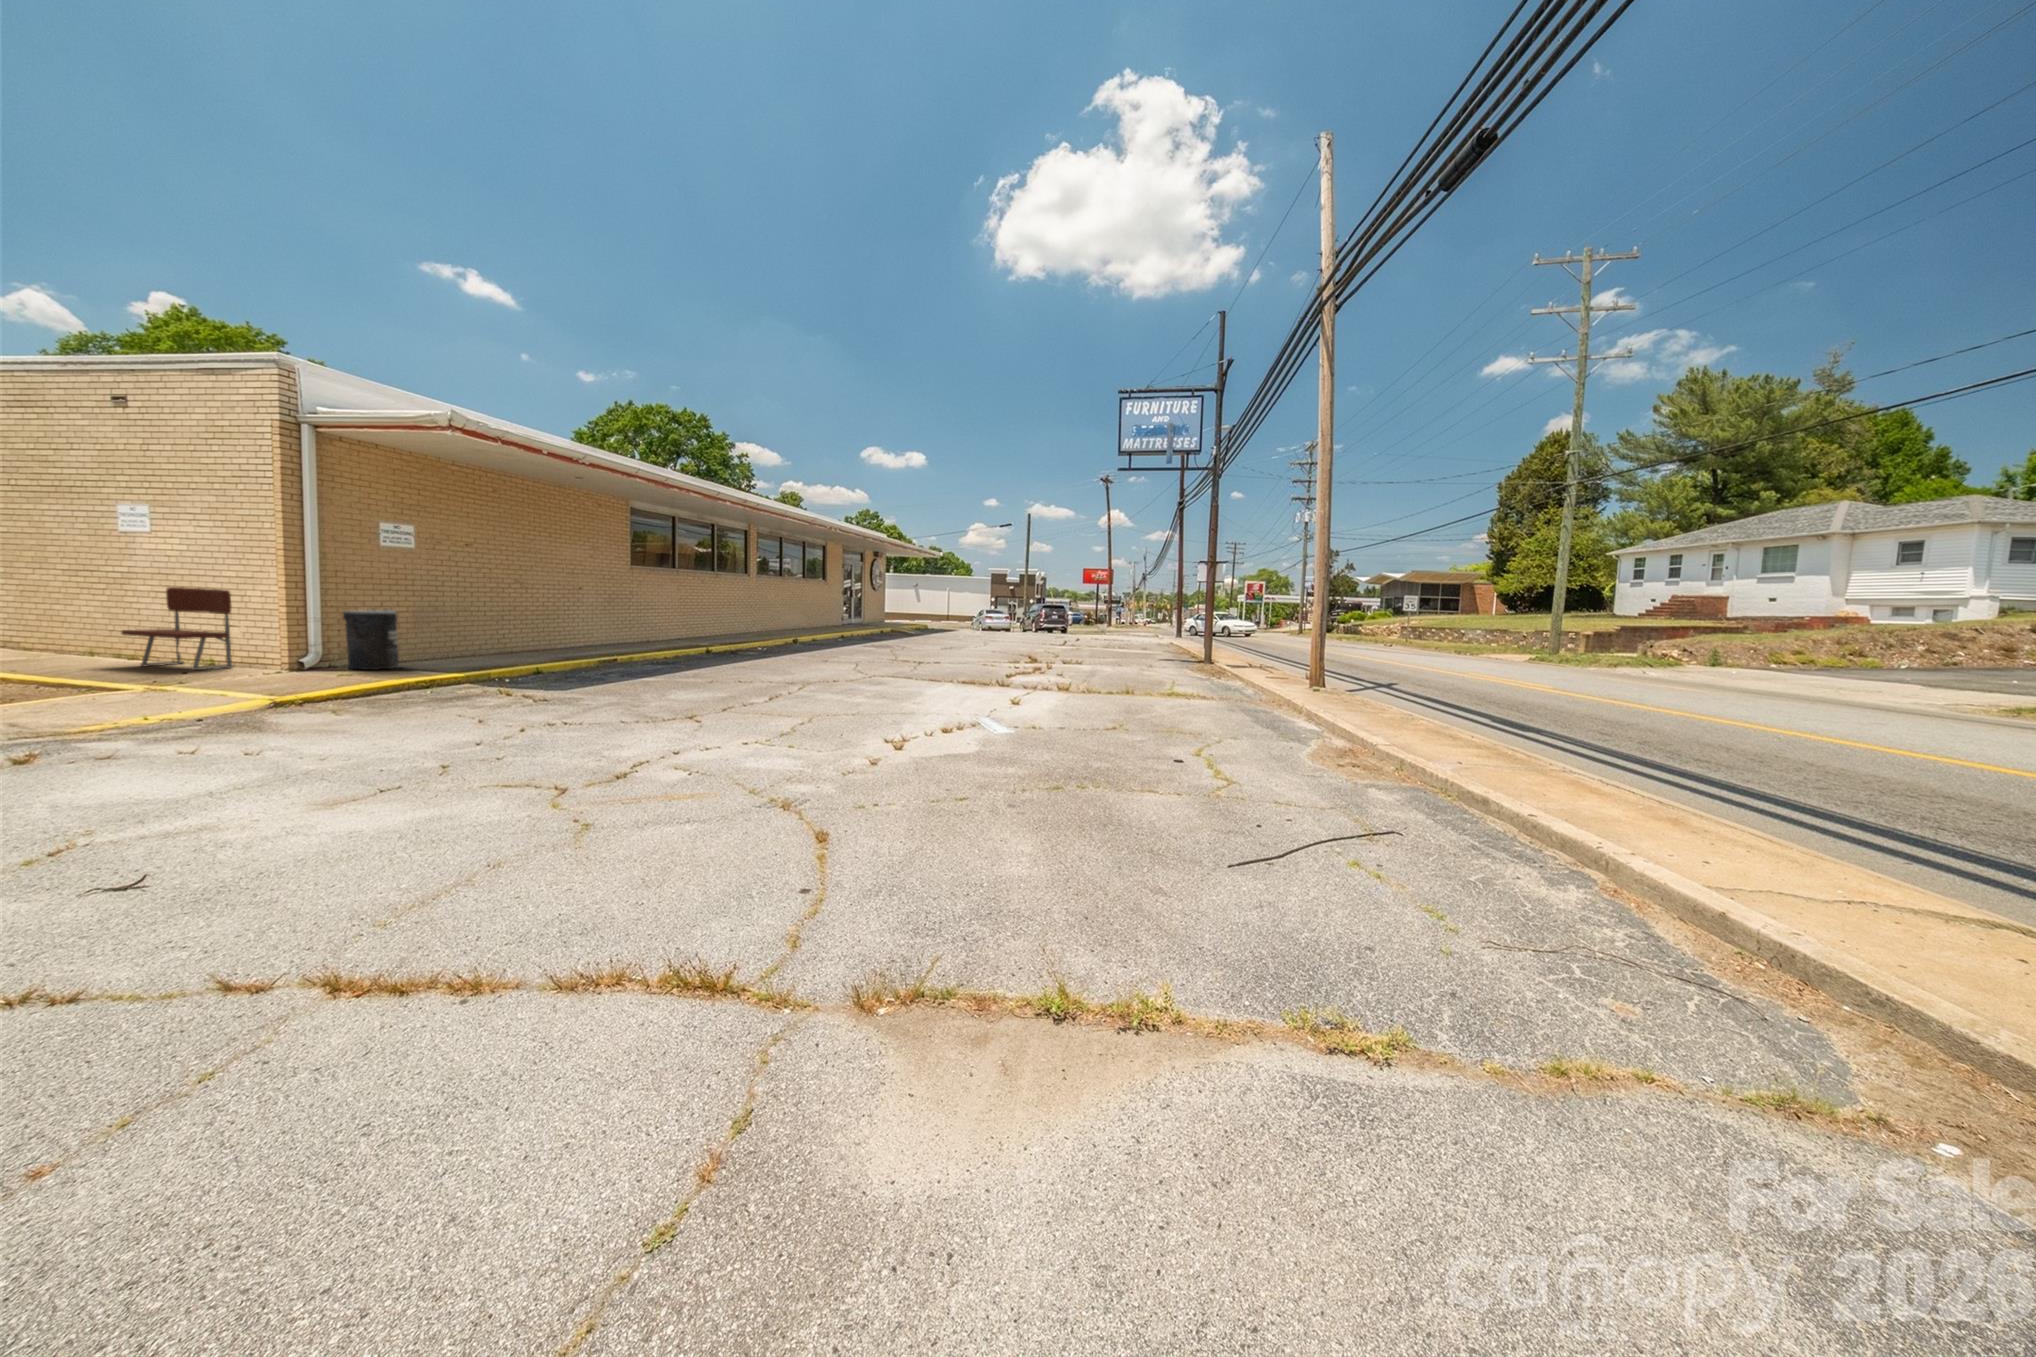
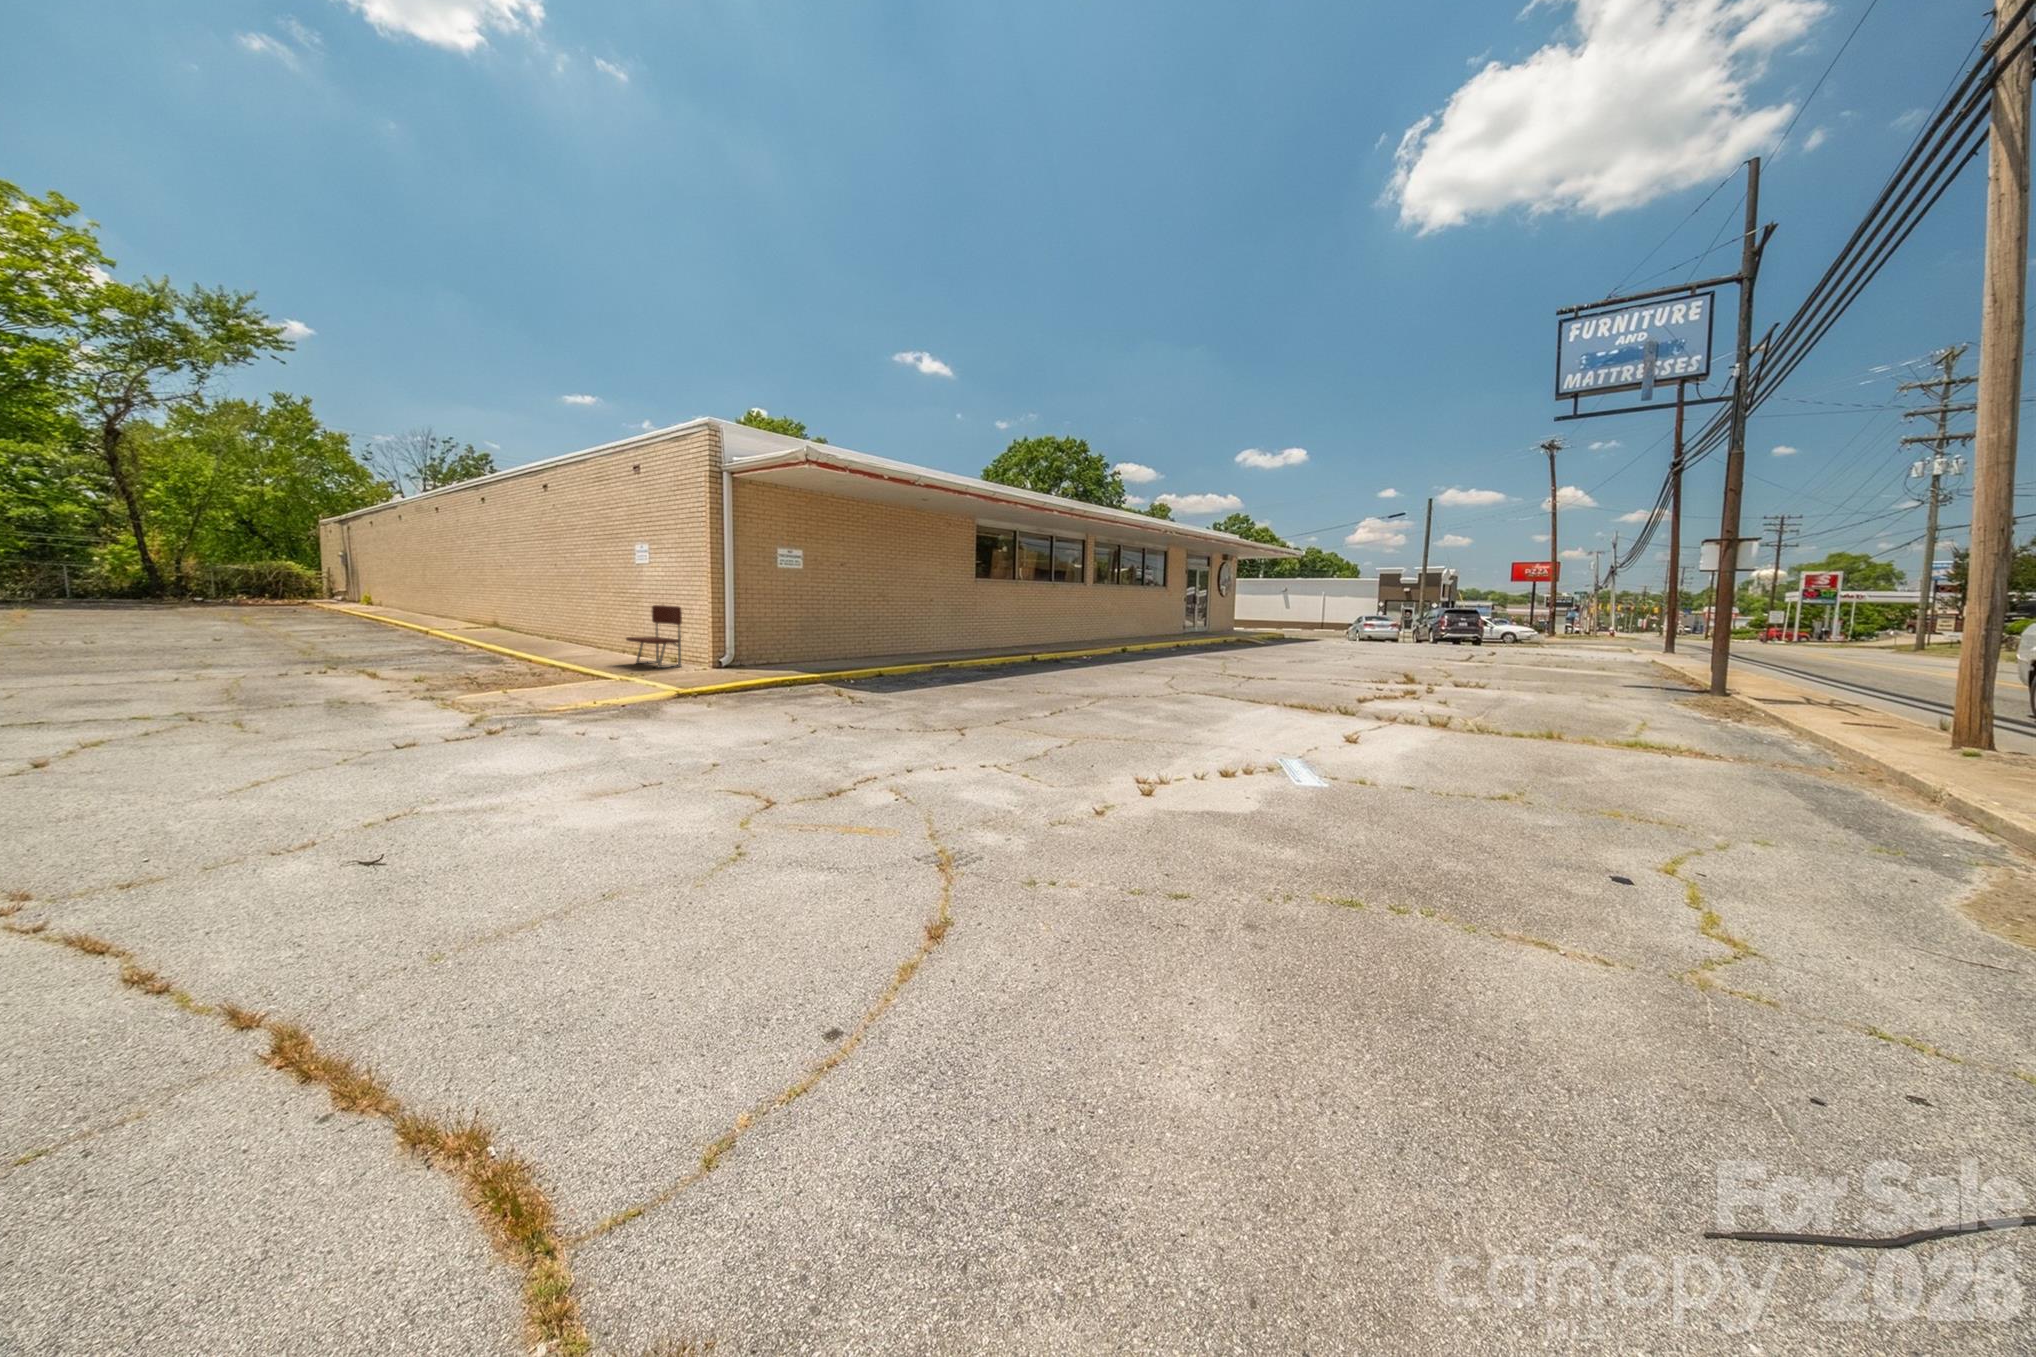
trash can: present [343,609,399,670] -> none [745,620,781,671]

